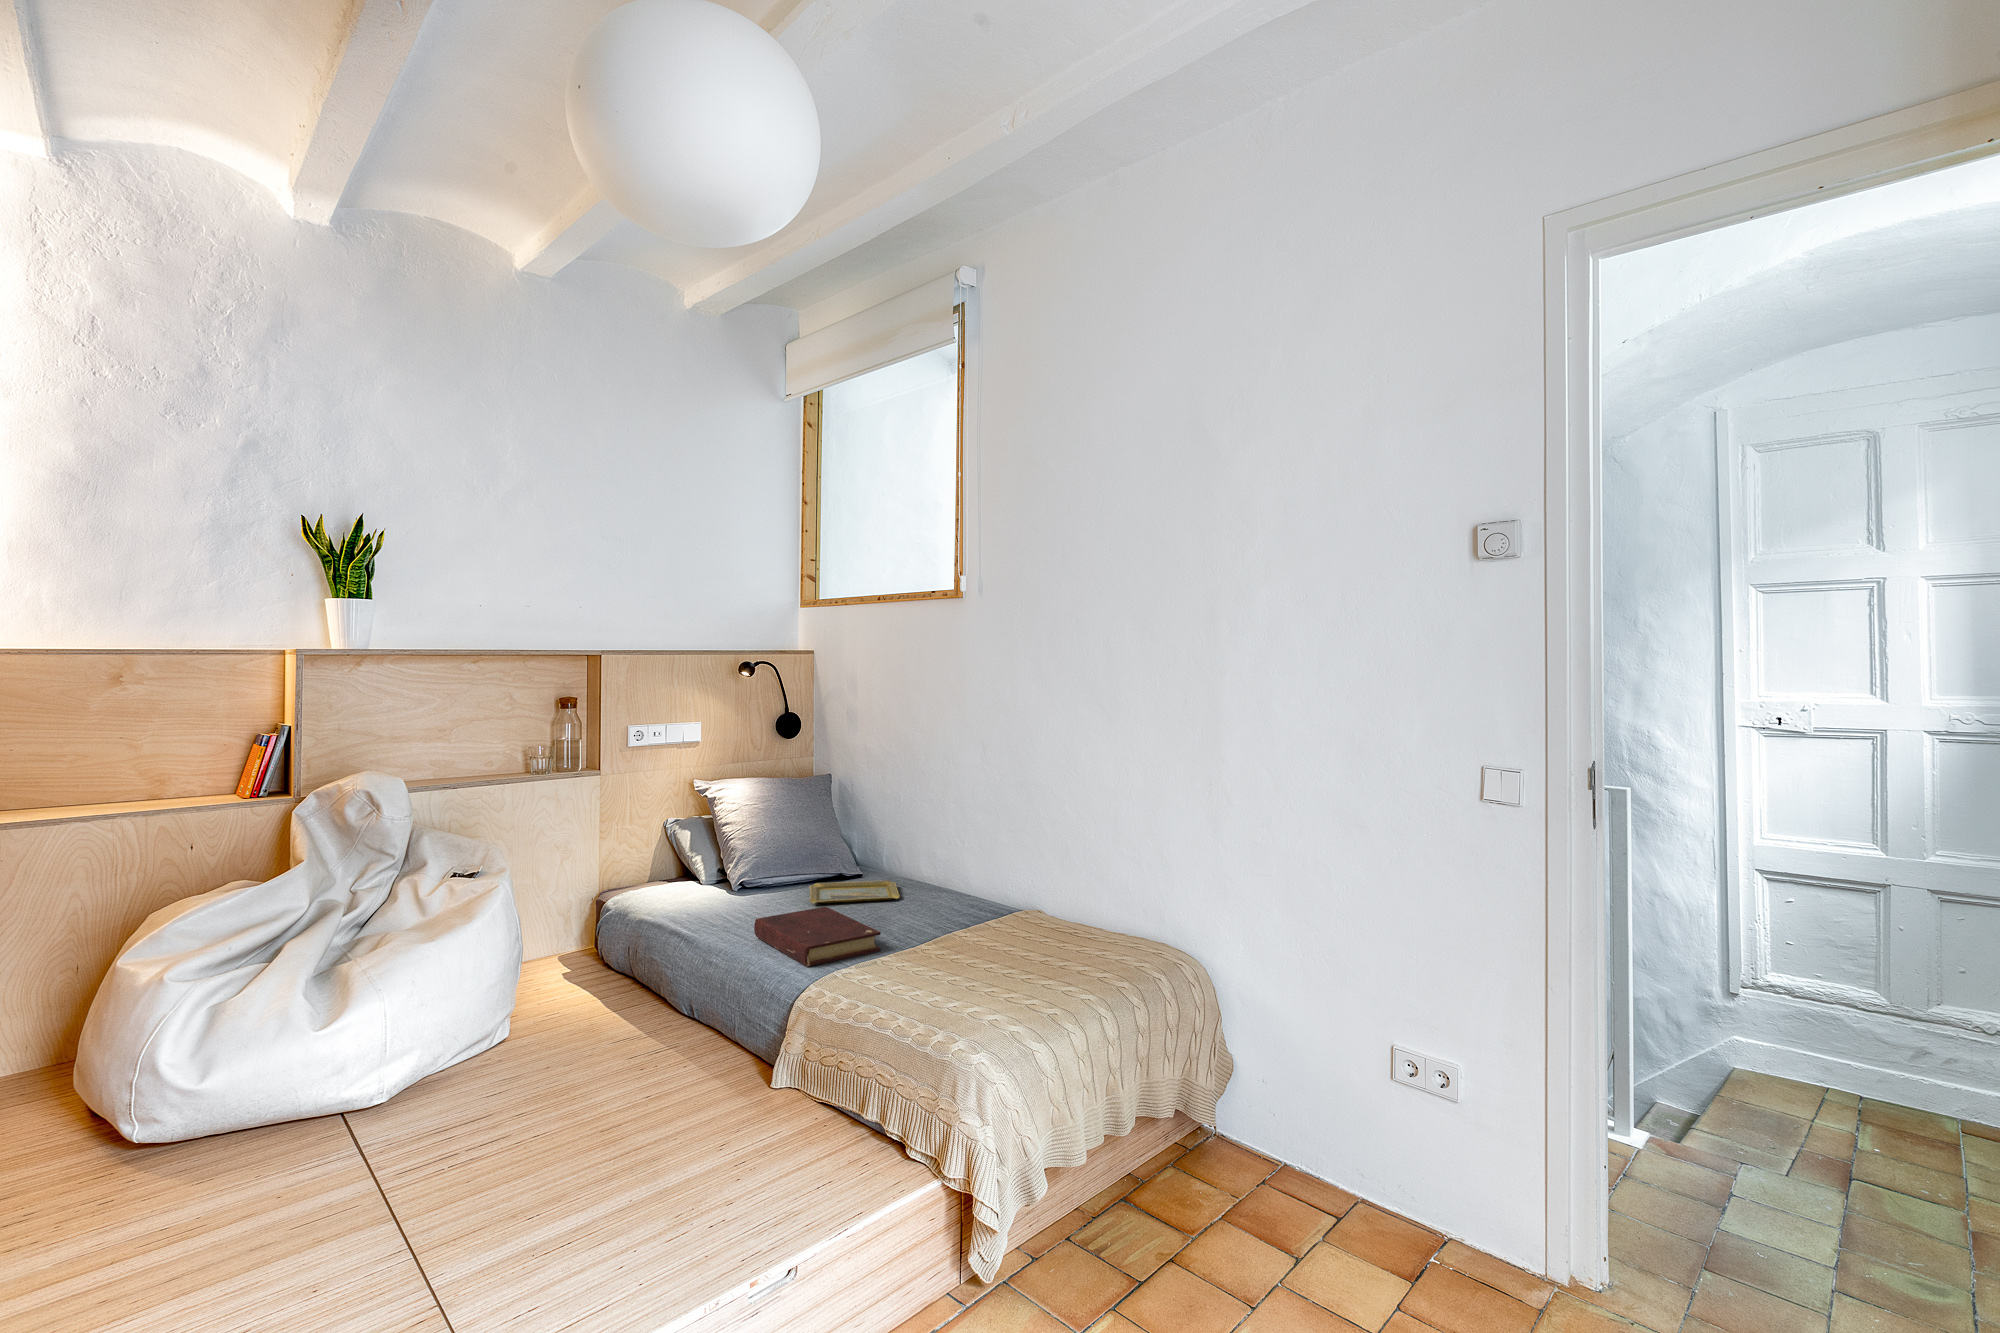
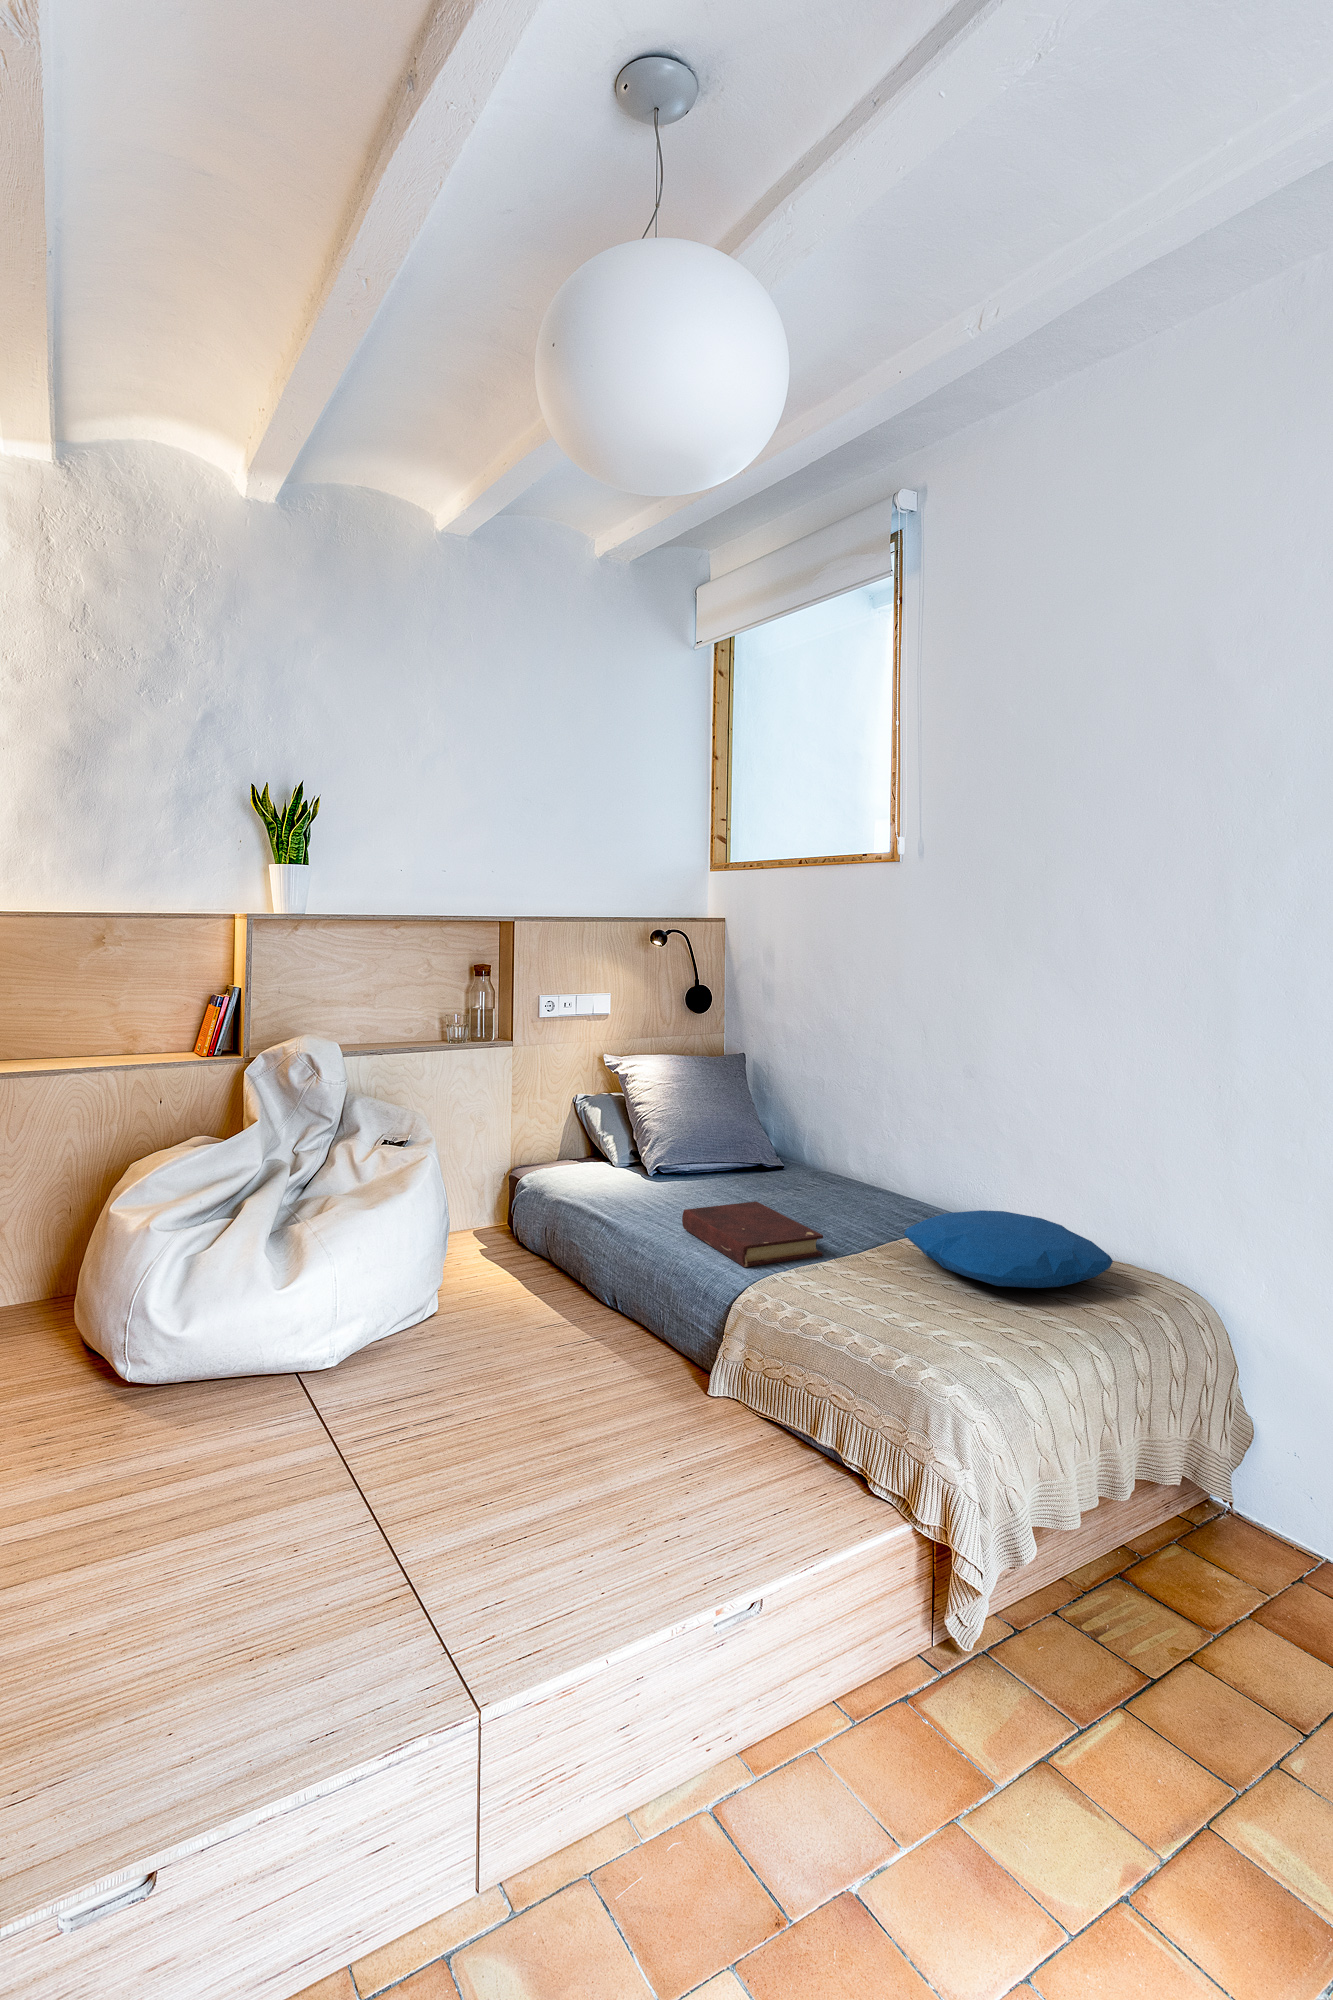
tray: present [809,881,900,903] -> none [732,1174,833,1198]
pillow: none [952,899,1121,963] -> present [904,1210,1113,1288]

